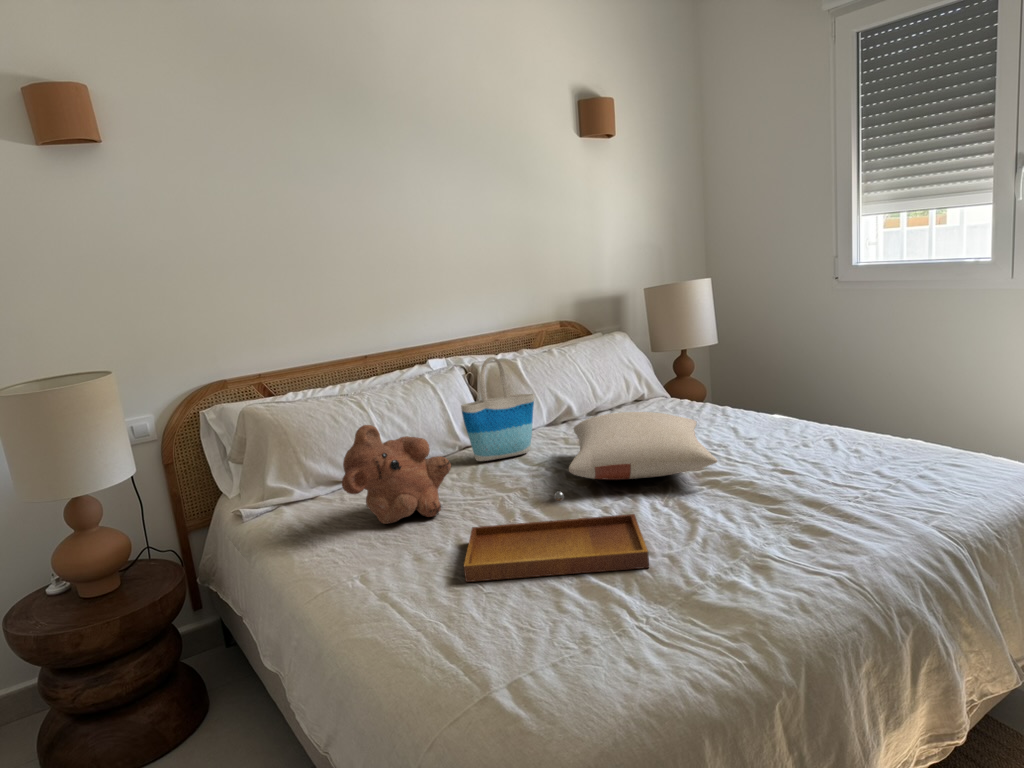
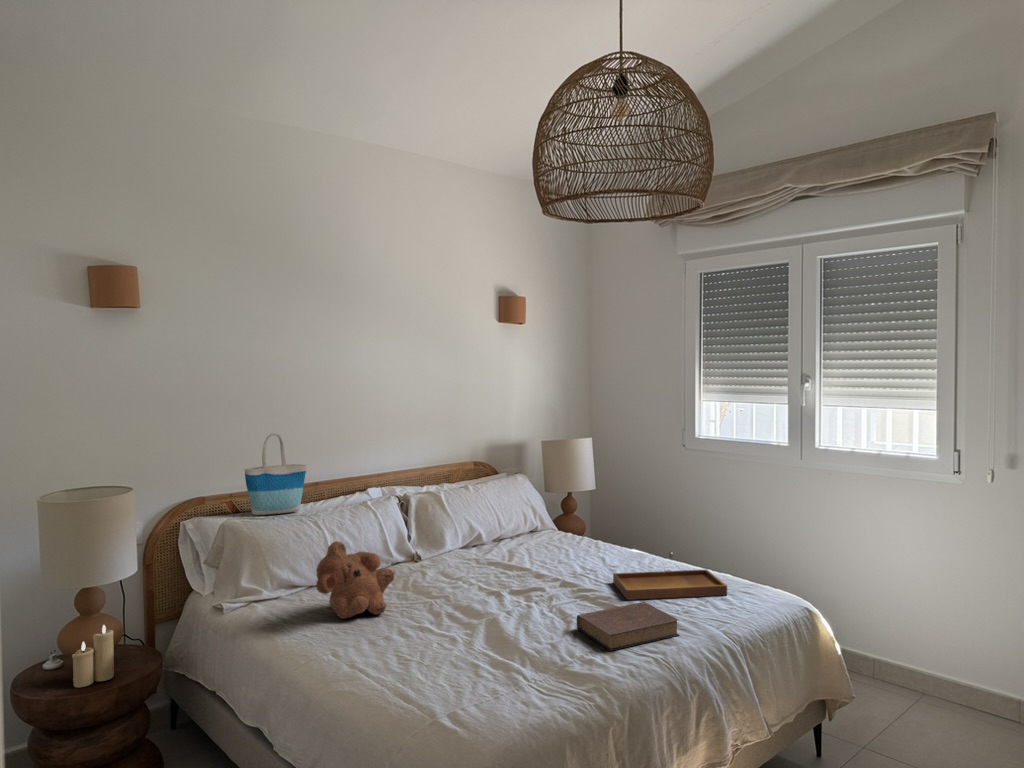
tote bag: present [461,357,534,461] -> present [245,433,307,515]
pillow: present [569,412,717,480] -> none [483,543,588,592]
book: none [705,488,869,566] -> present [577,602,679,651]
tray: present [464,491,649,582] -> present [613,552,727,600]
candle: none [53,543,112,620] -> present [72,625,114,687]

